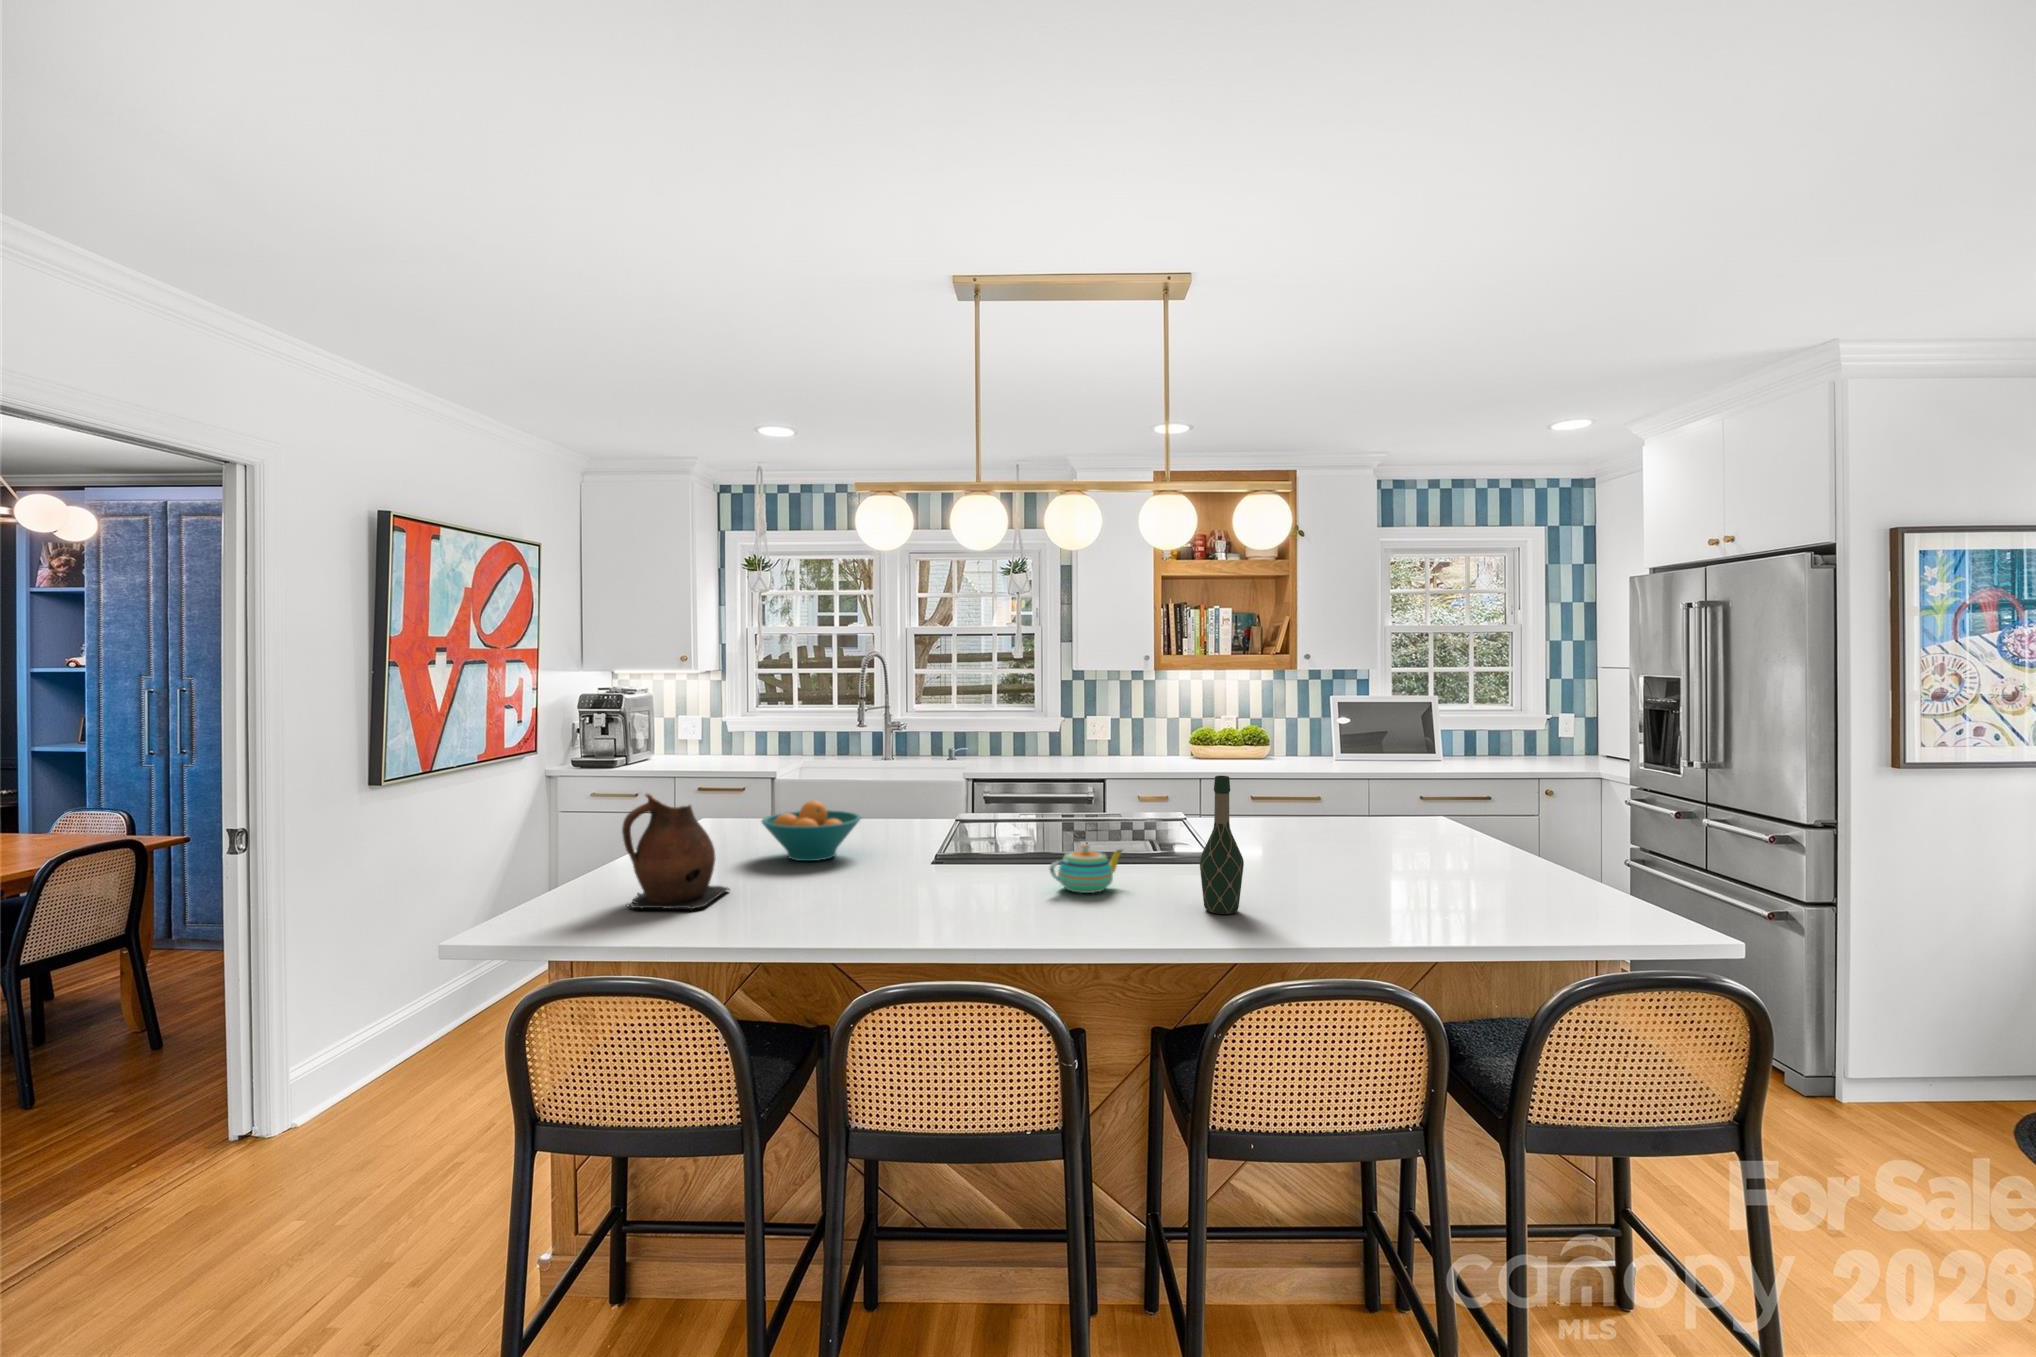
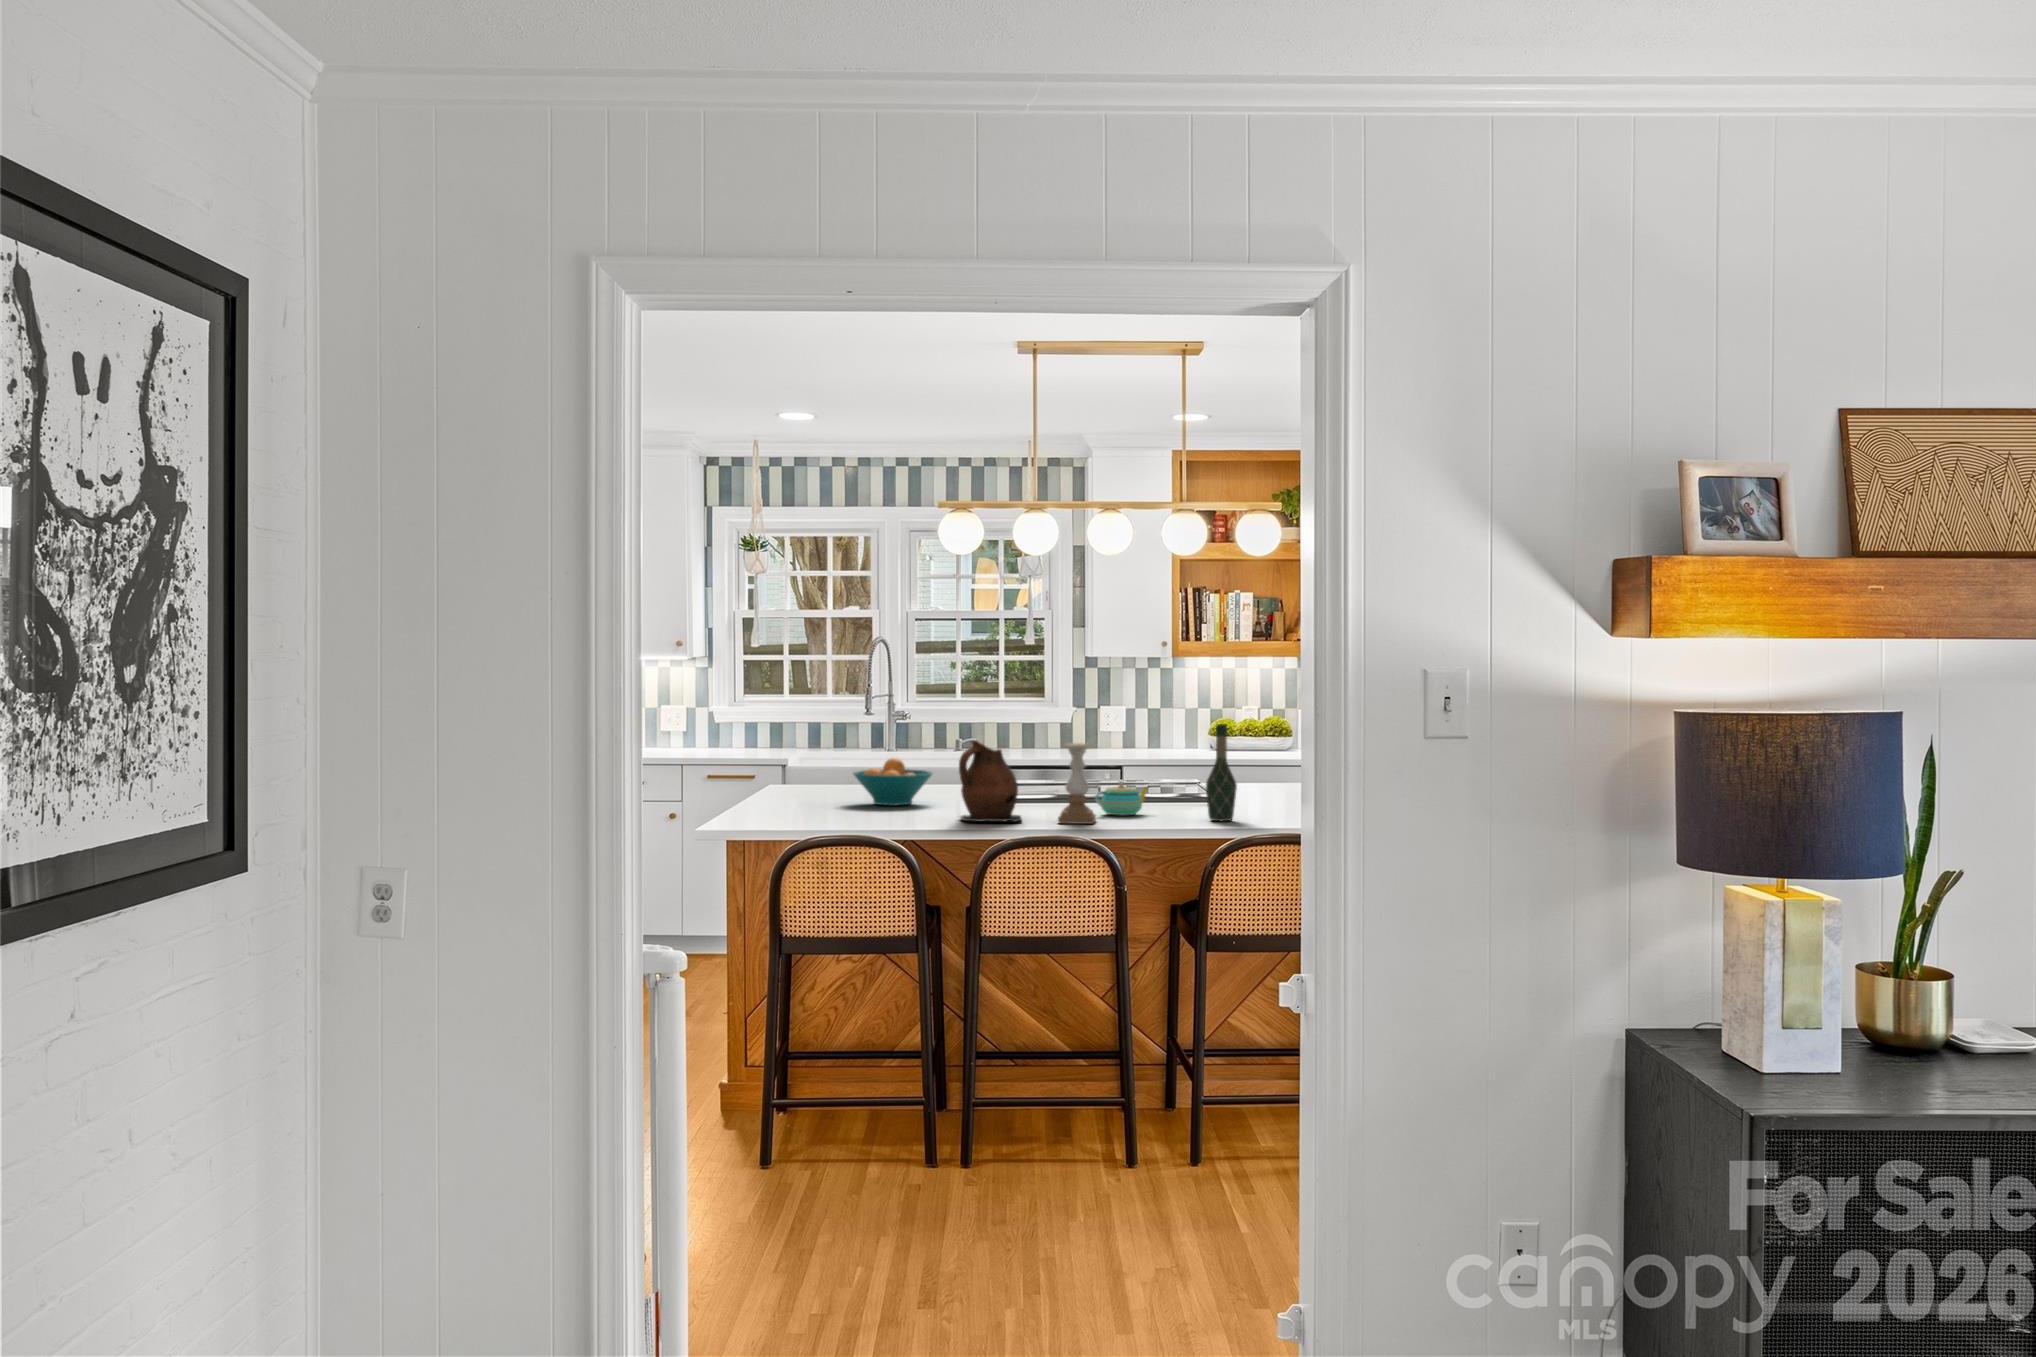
ceramic pitcher: present [622,793,729,910] -> present [959,740,1022,822]
candle holder: none [989,803,1046,923] -> present [1058,743,1096,824]

